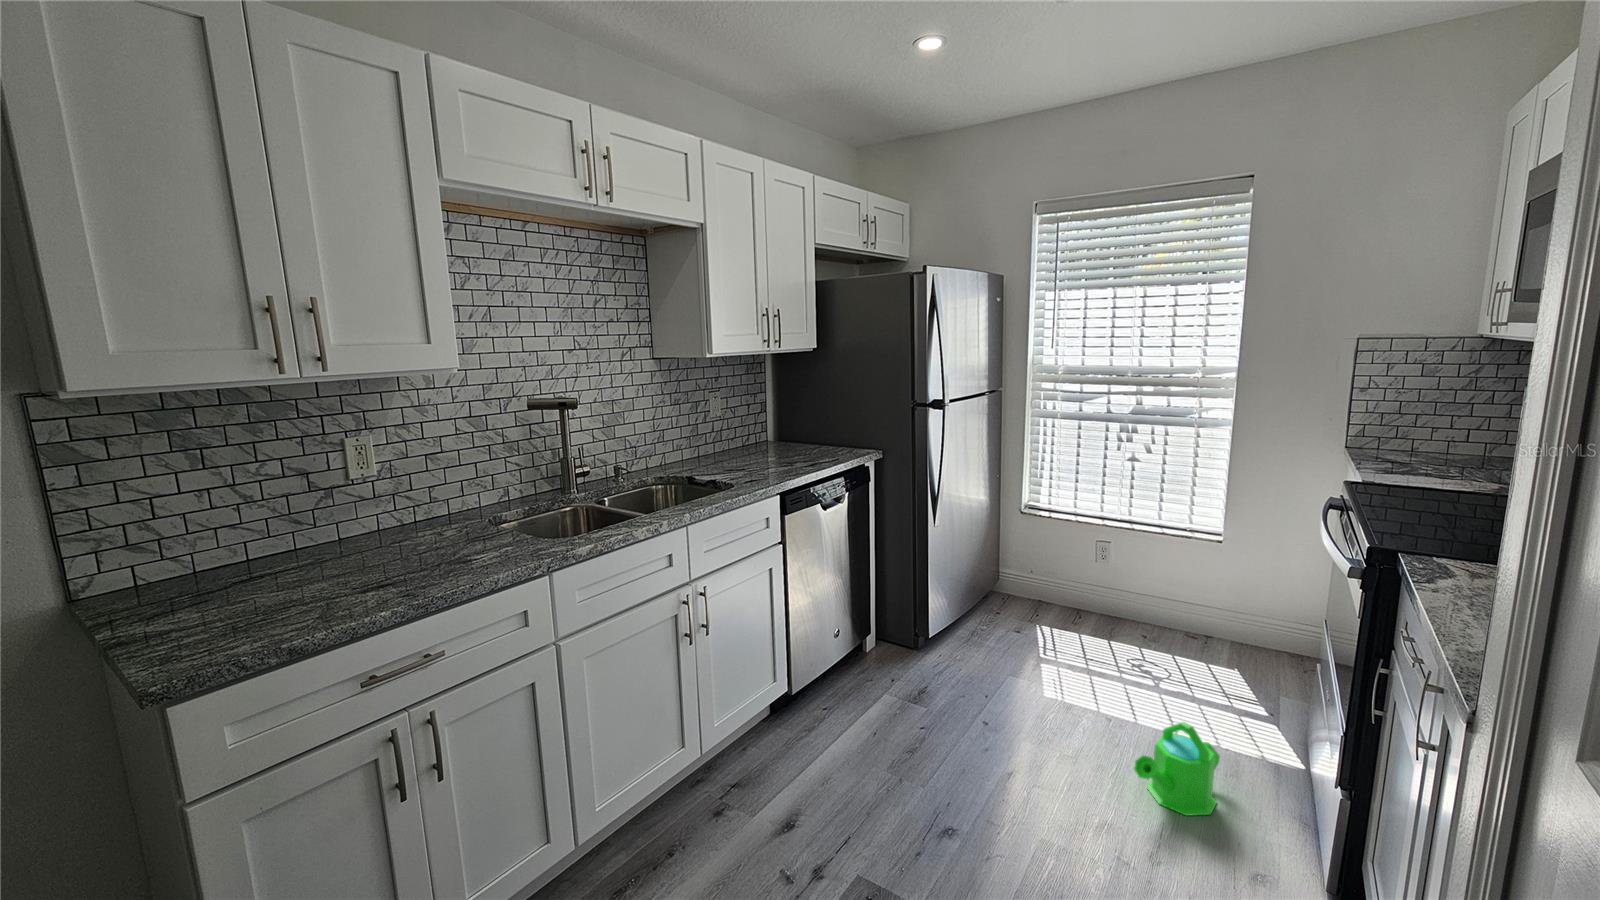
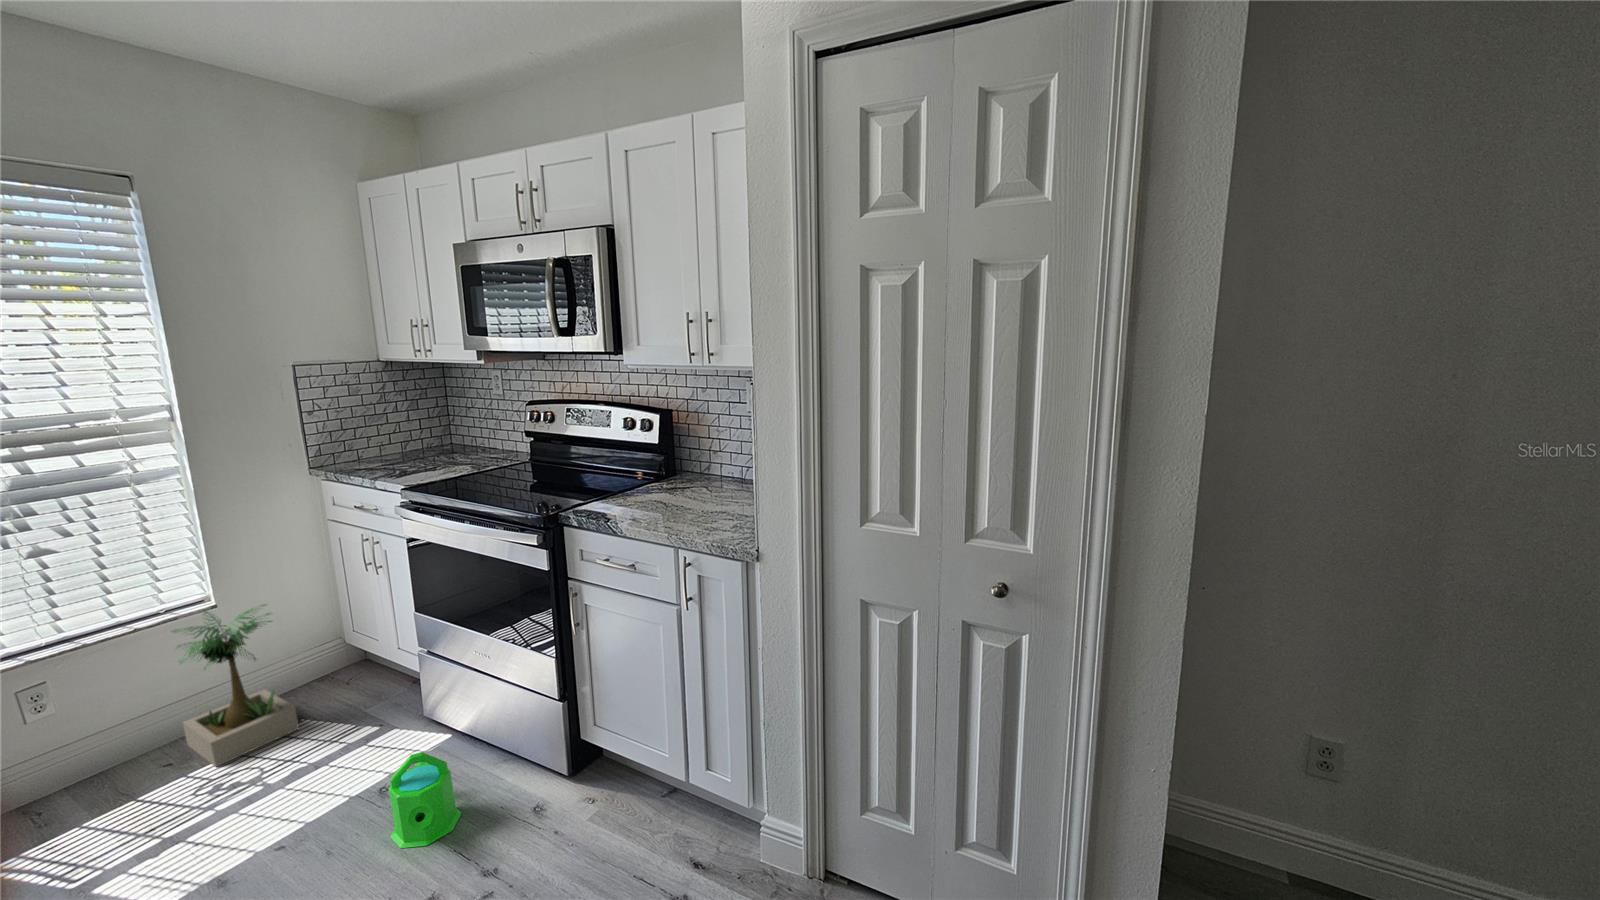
potted plant: none [1158,539,1262,673] -> present [173,604,299,767]

